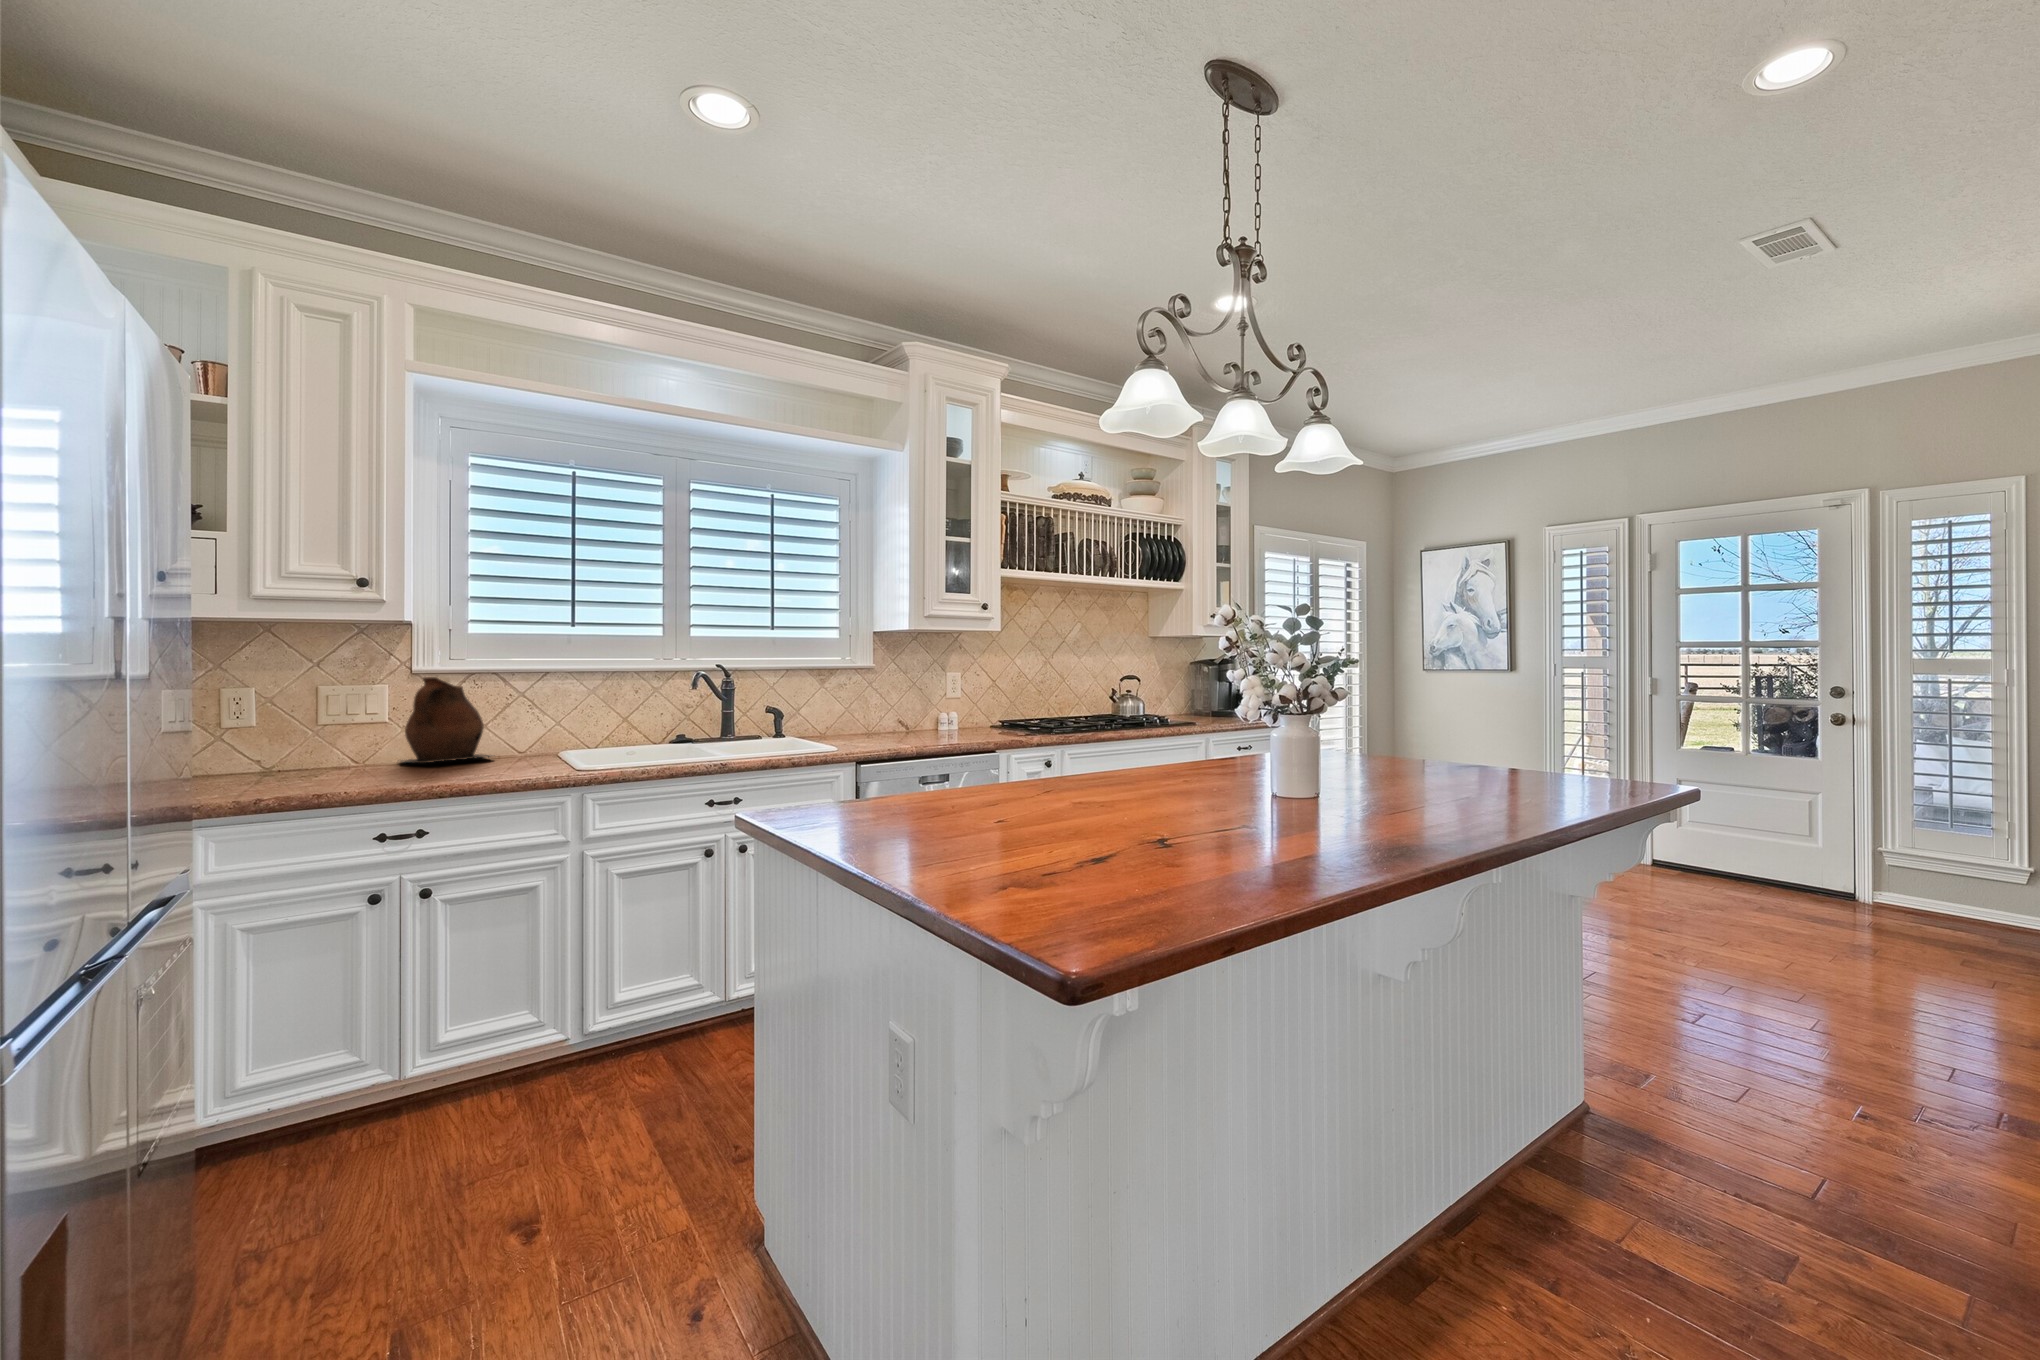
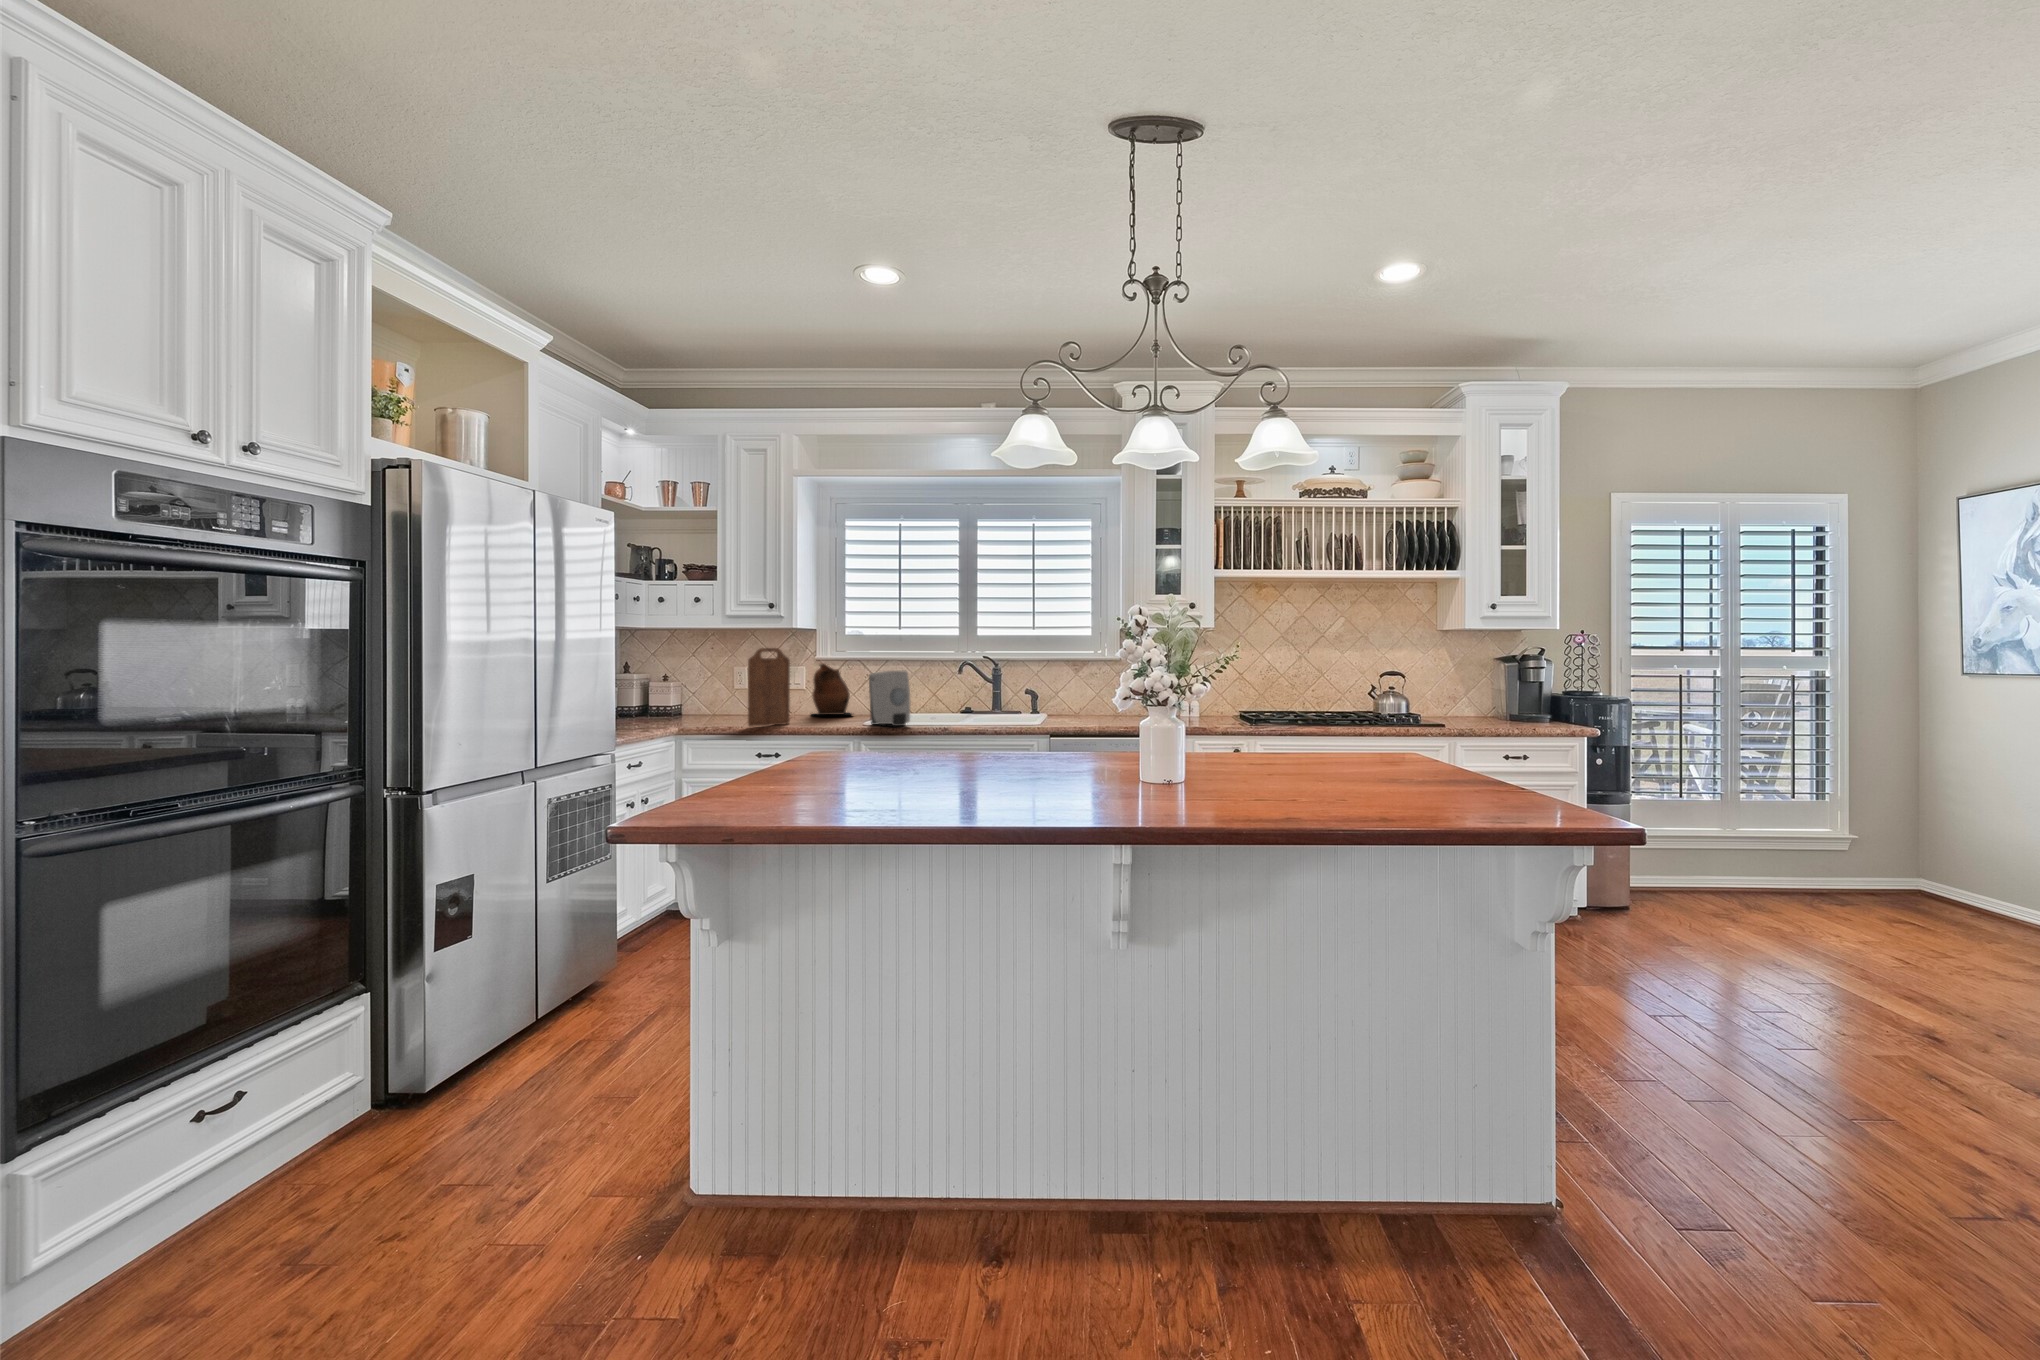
cutting board: none [270,646,374,798] -> present [748,648,790,727]
soap dispenser: none [546,683,629,771] -> present [869,670,911,726]

